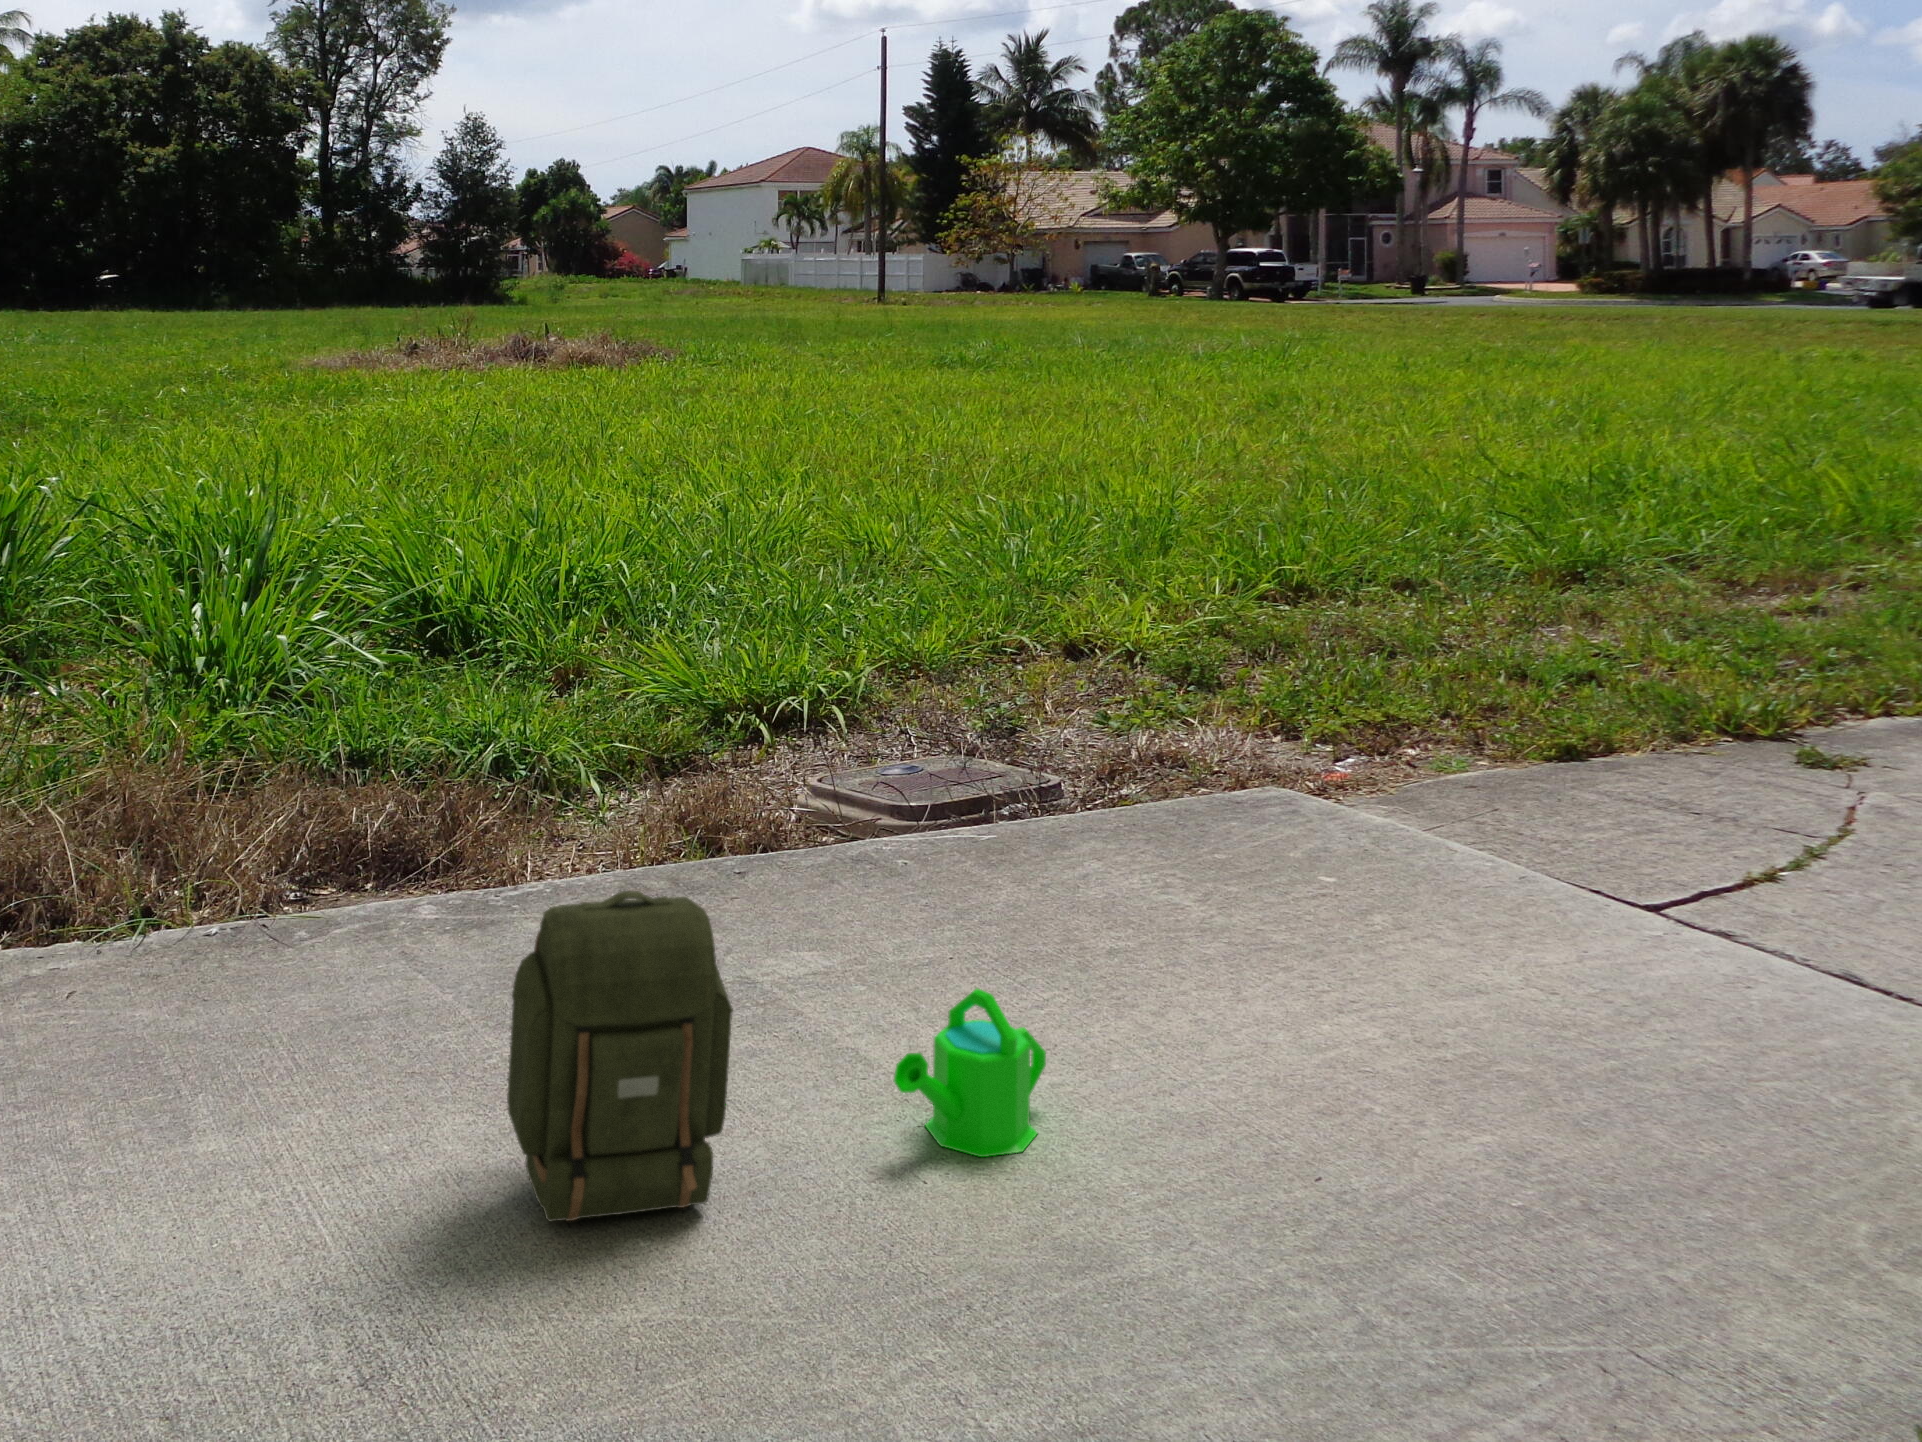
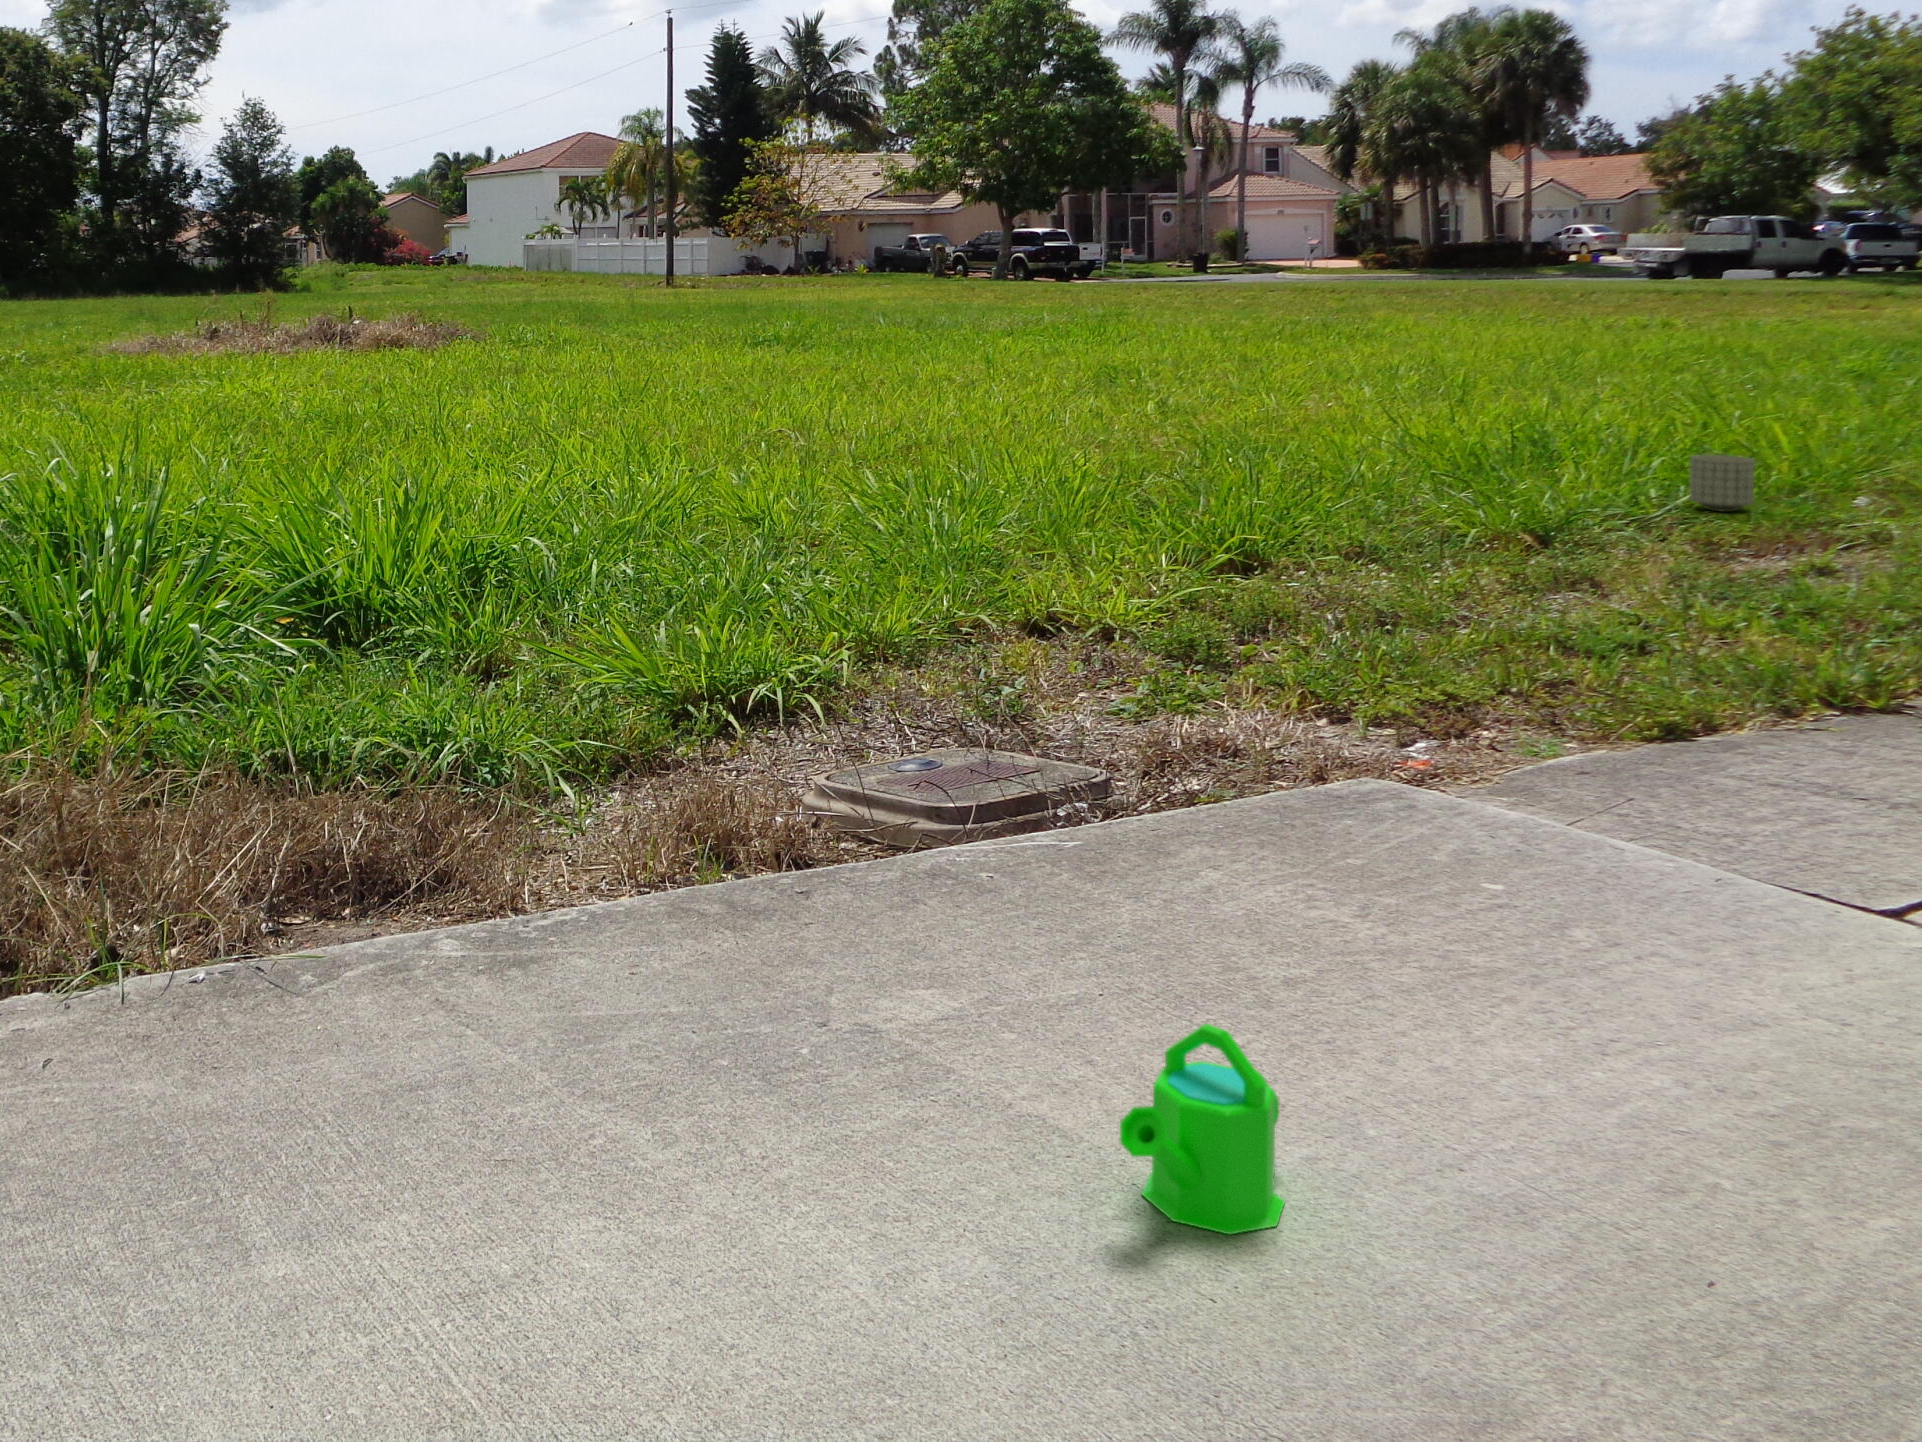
planter: none [1696,493,1754,546] -> present [1690,455,1755,512]
backpack: present [507,891,733,1222] -> none [655,912,943,1337]

